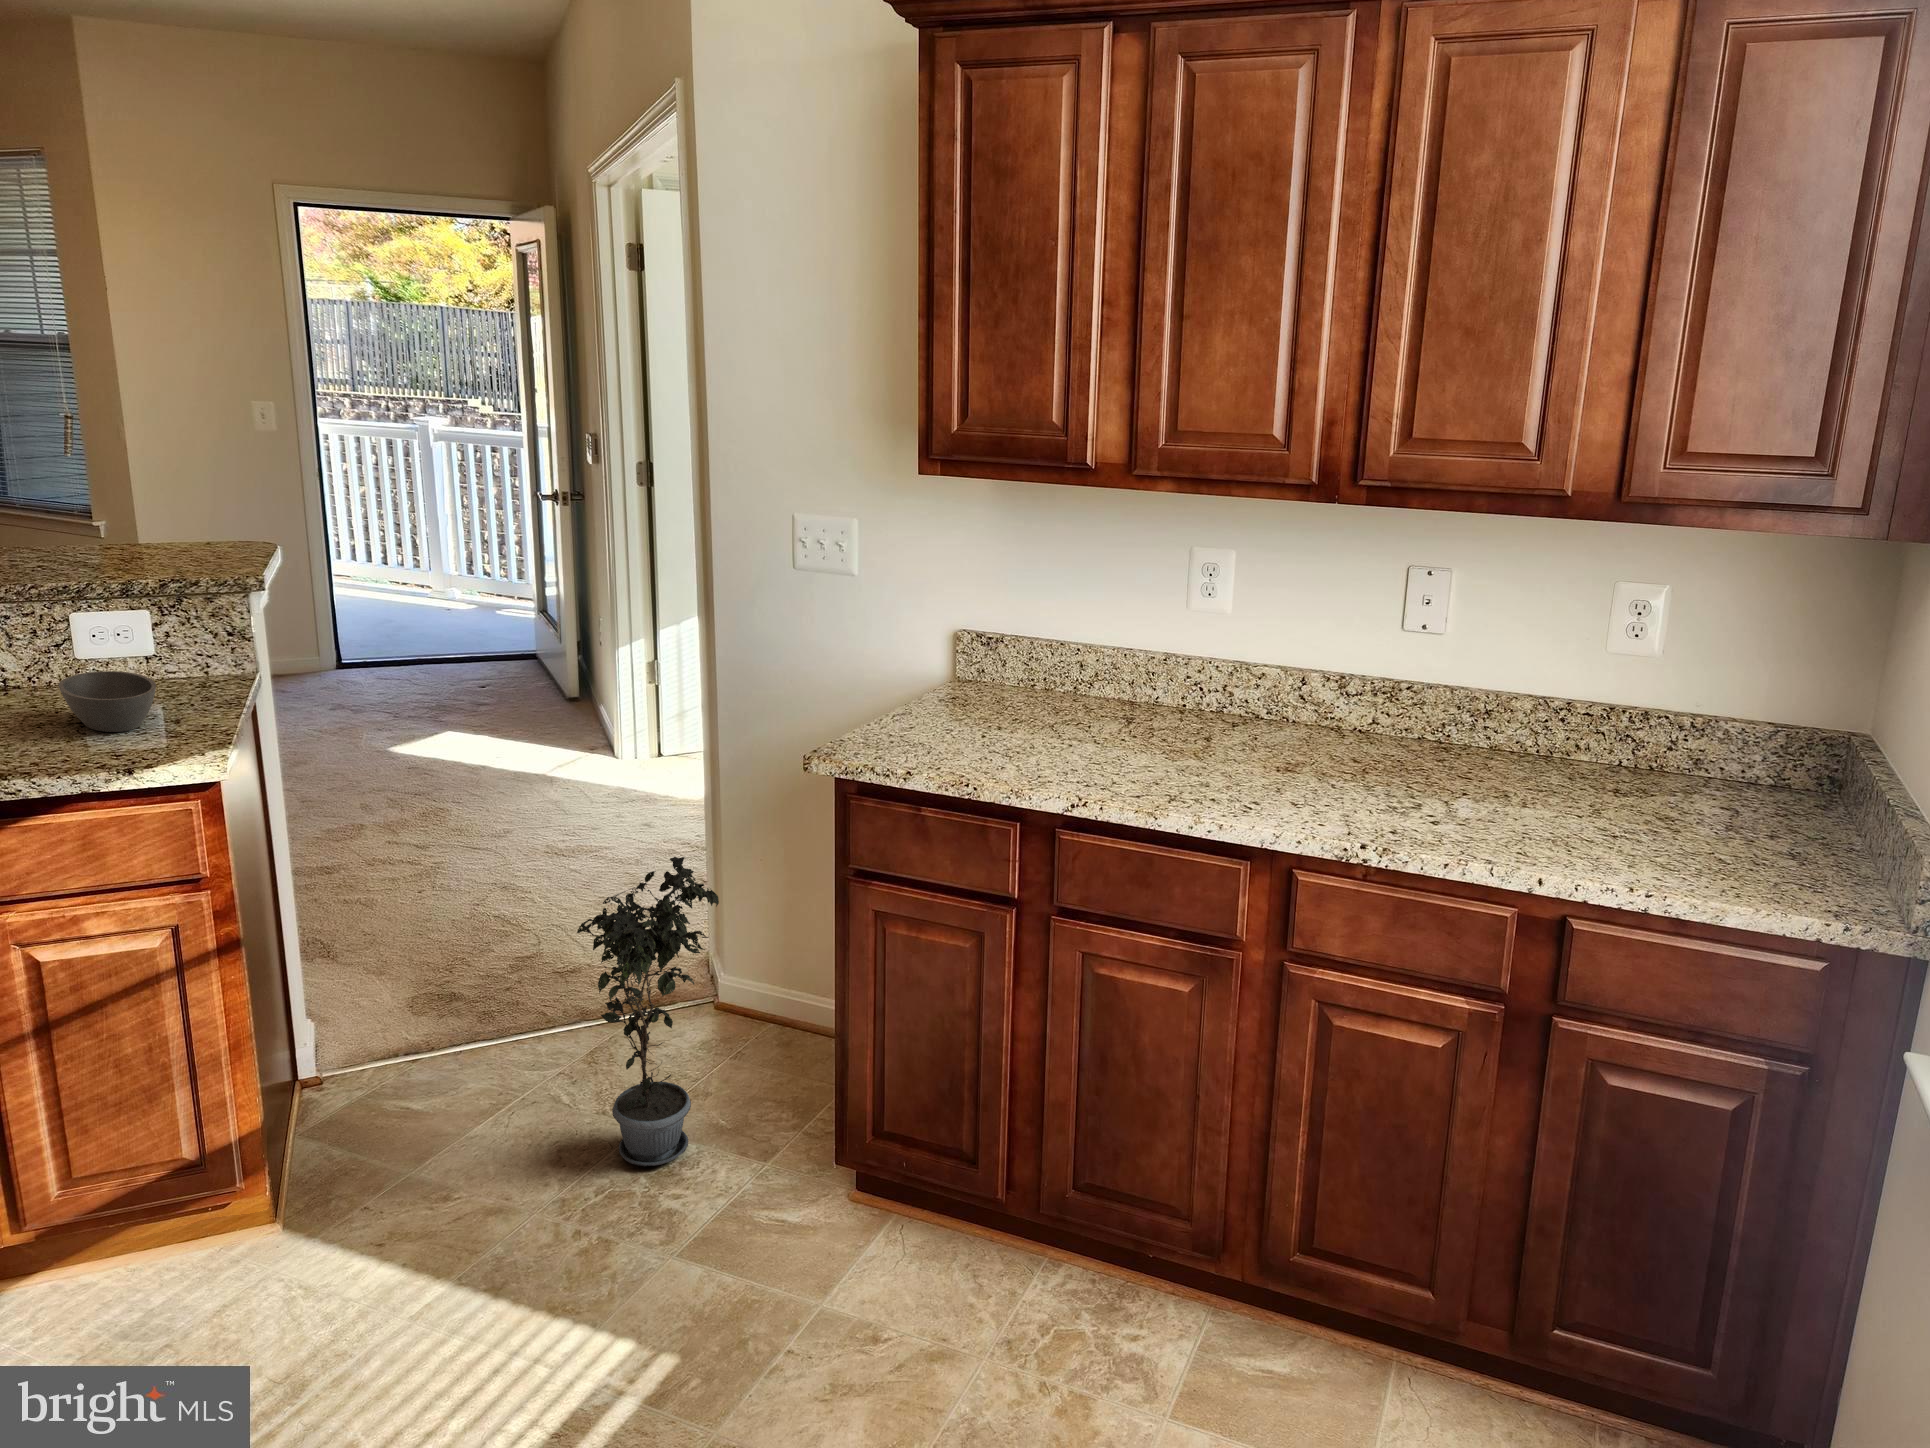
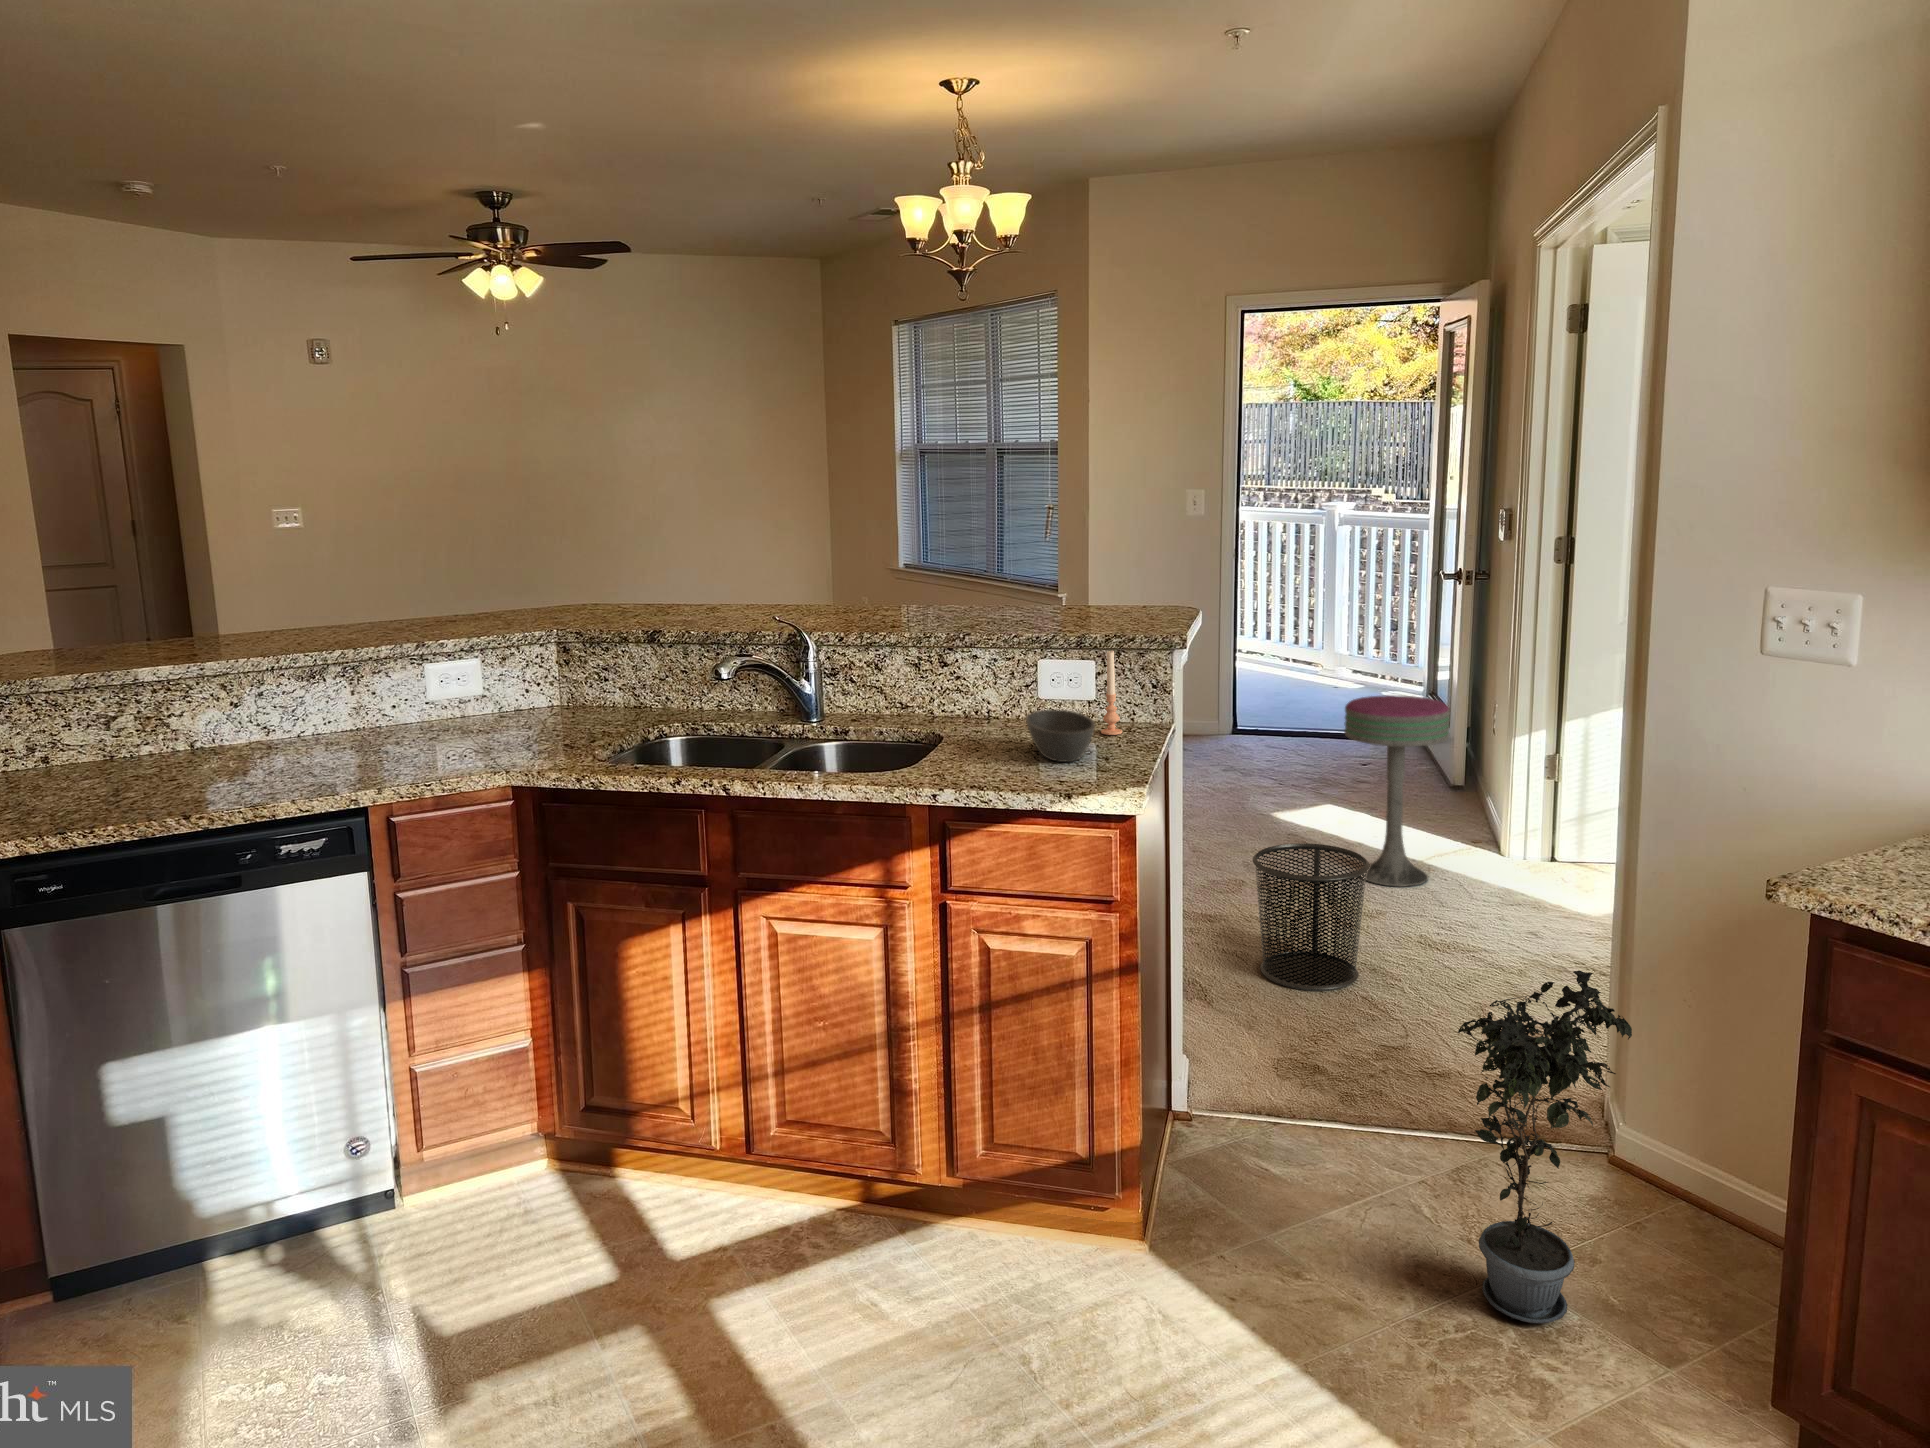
candle: none [163,598,193,694] -> present [1101,650,1122,735]
bar stool: none [453,617,559,804] -> present [1344,695,1450,887]
trash can: none [367,775,491,923] -> present [1252,843,1370,991]

